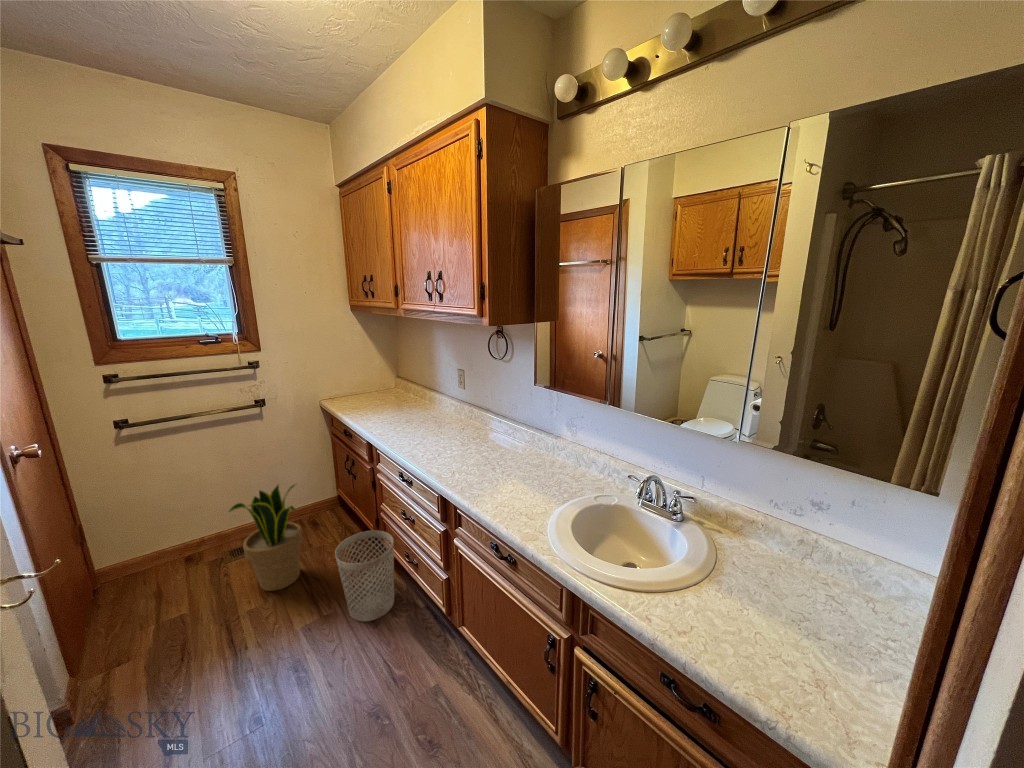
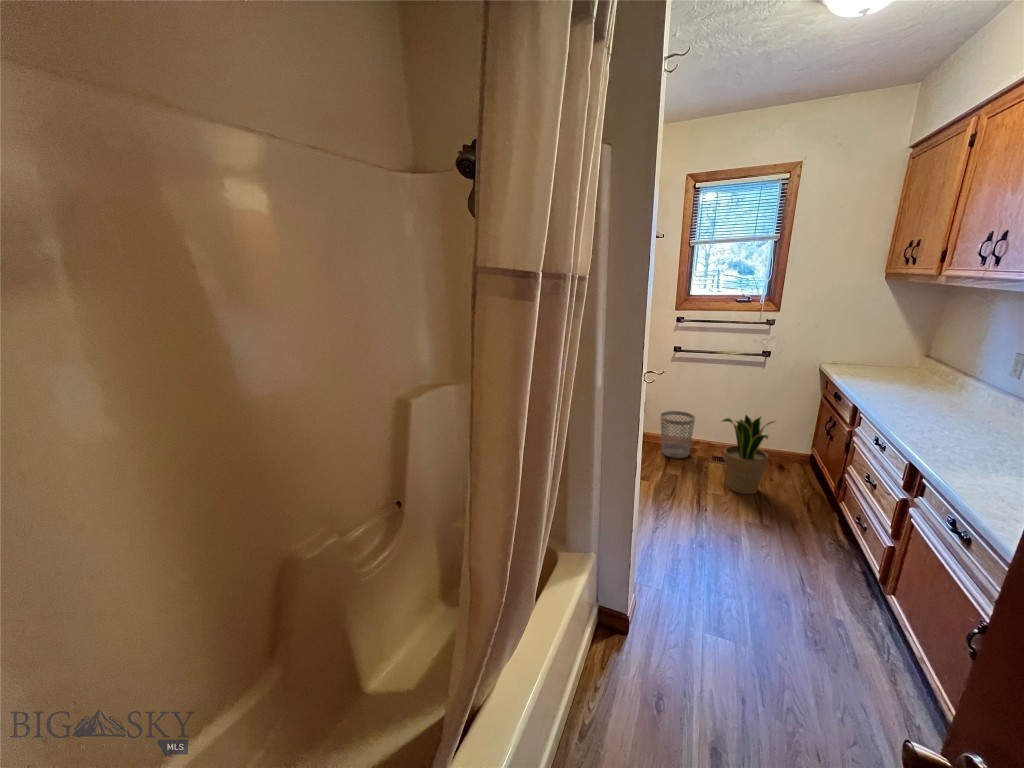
wastebasket: present [335,531,394,621] -> present [661,411,695,458]

